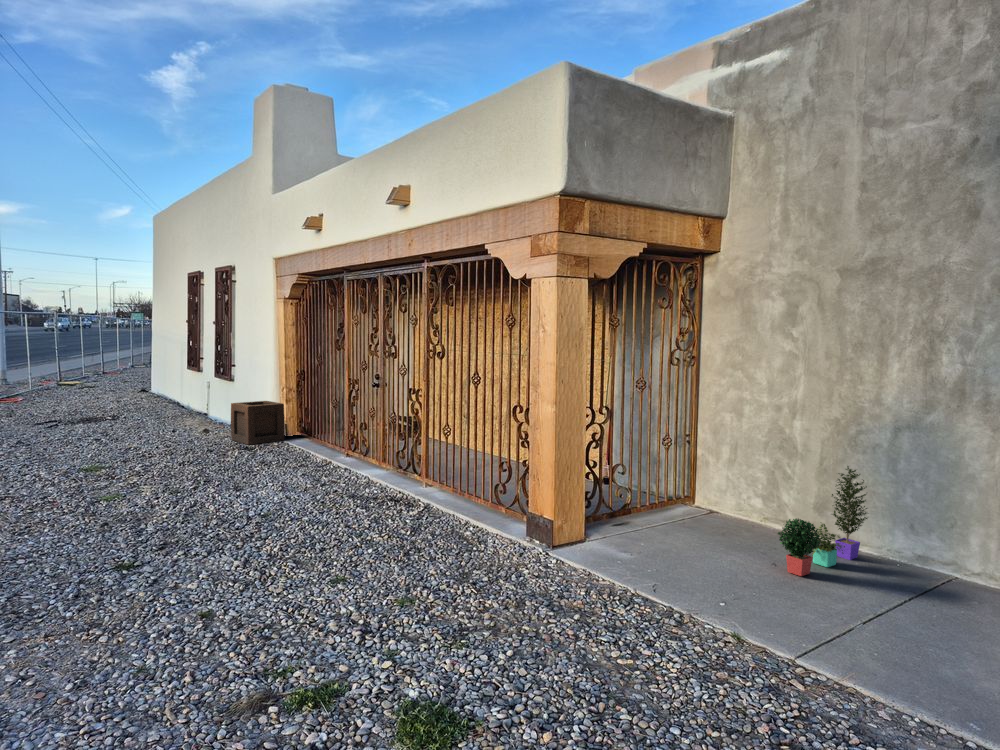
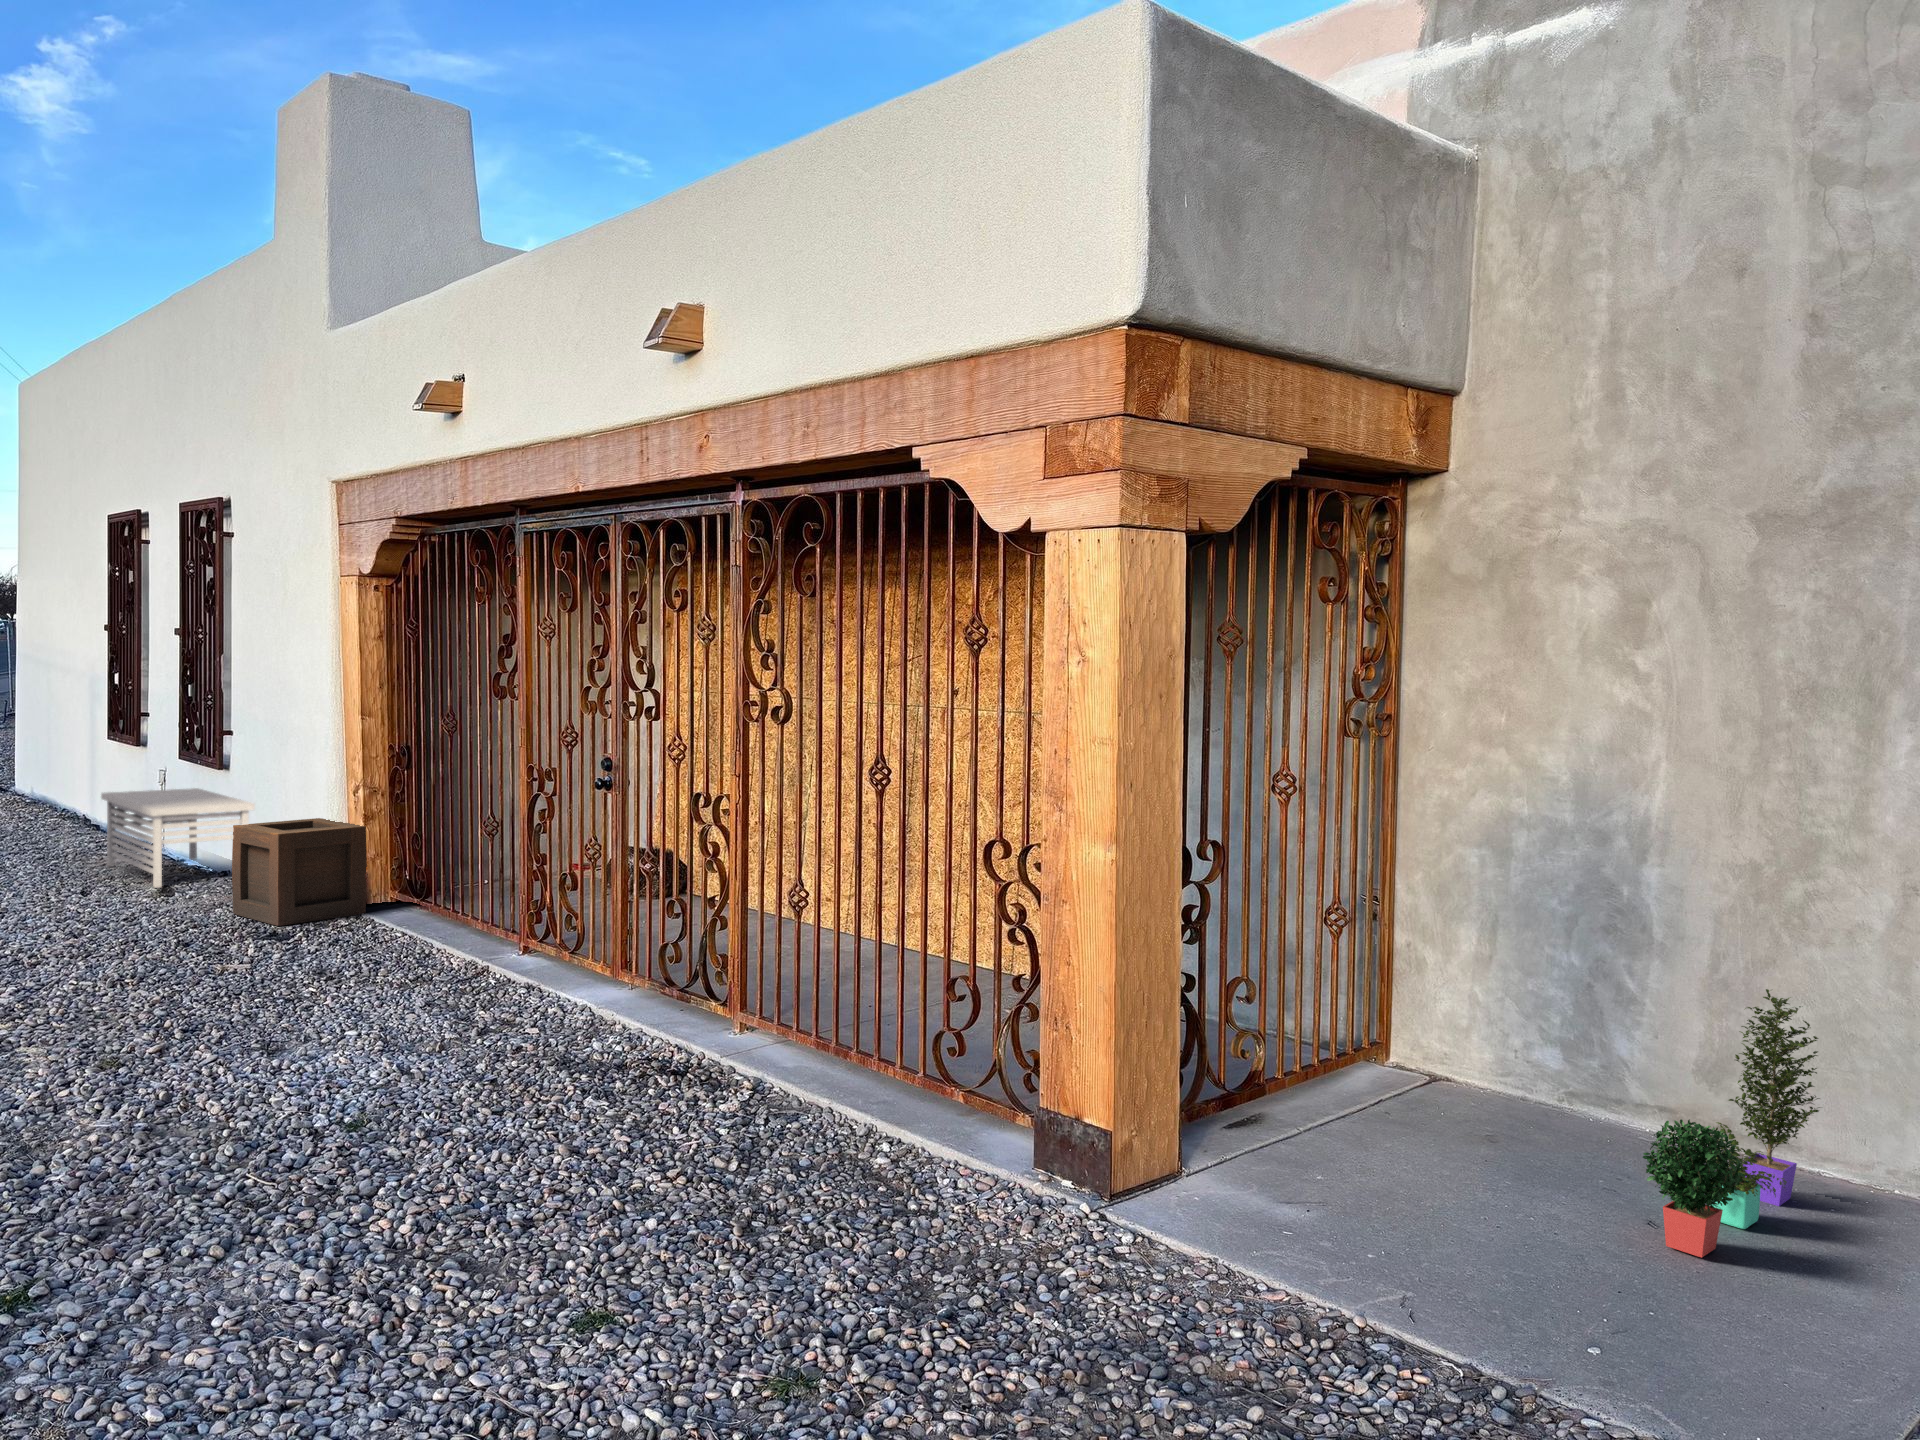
storage bench: none [182,390,242,430] -> present [101,788,255,888]

